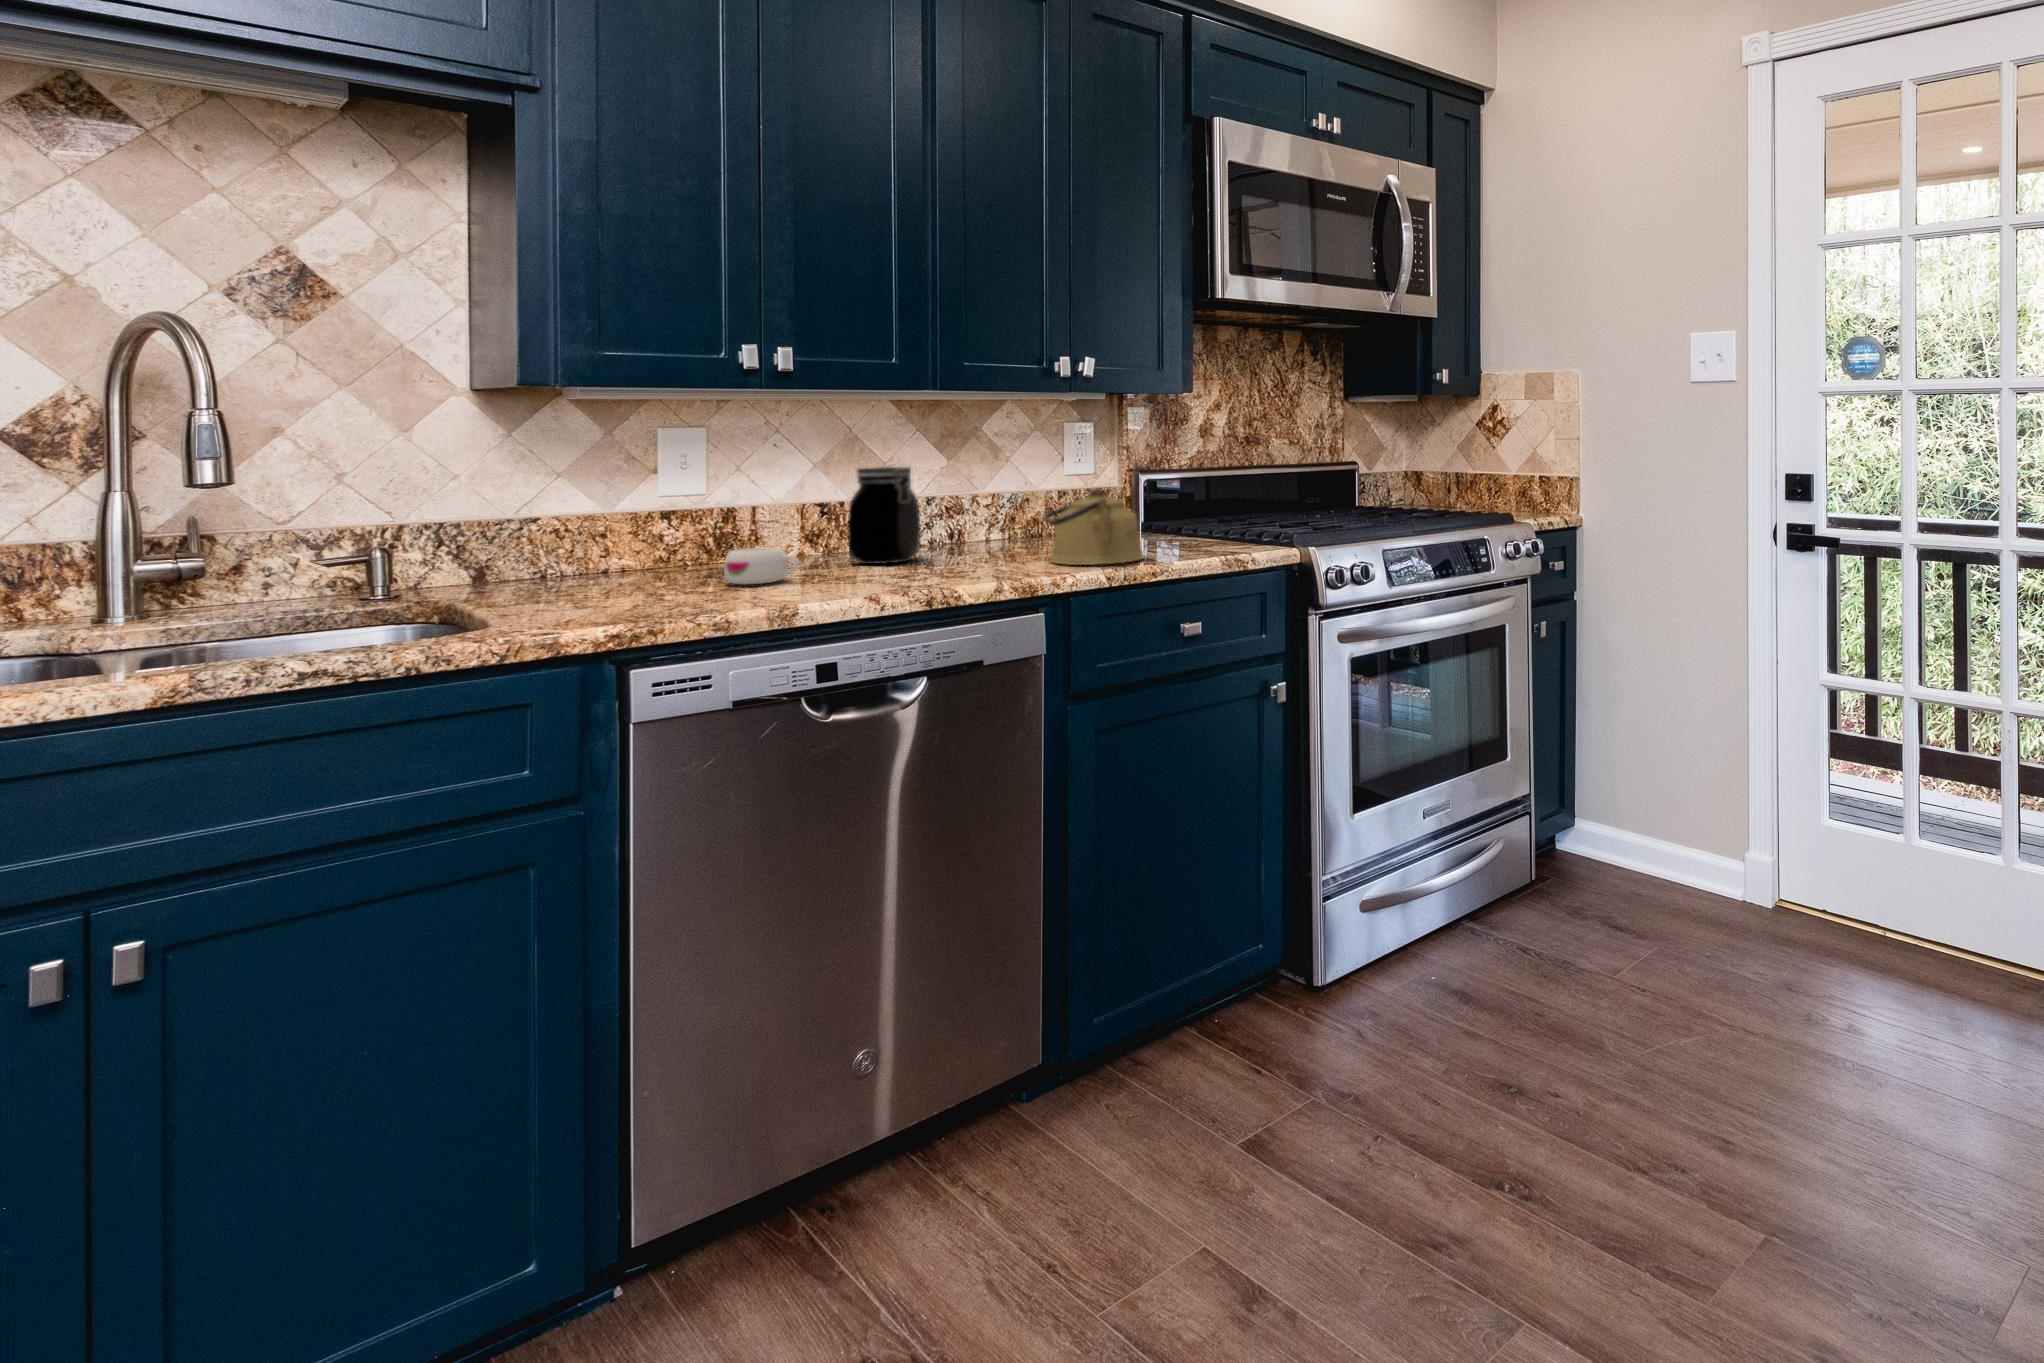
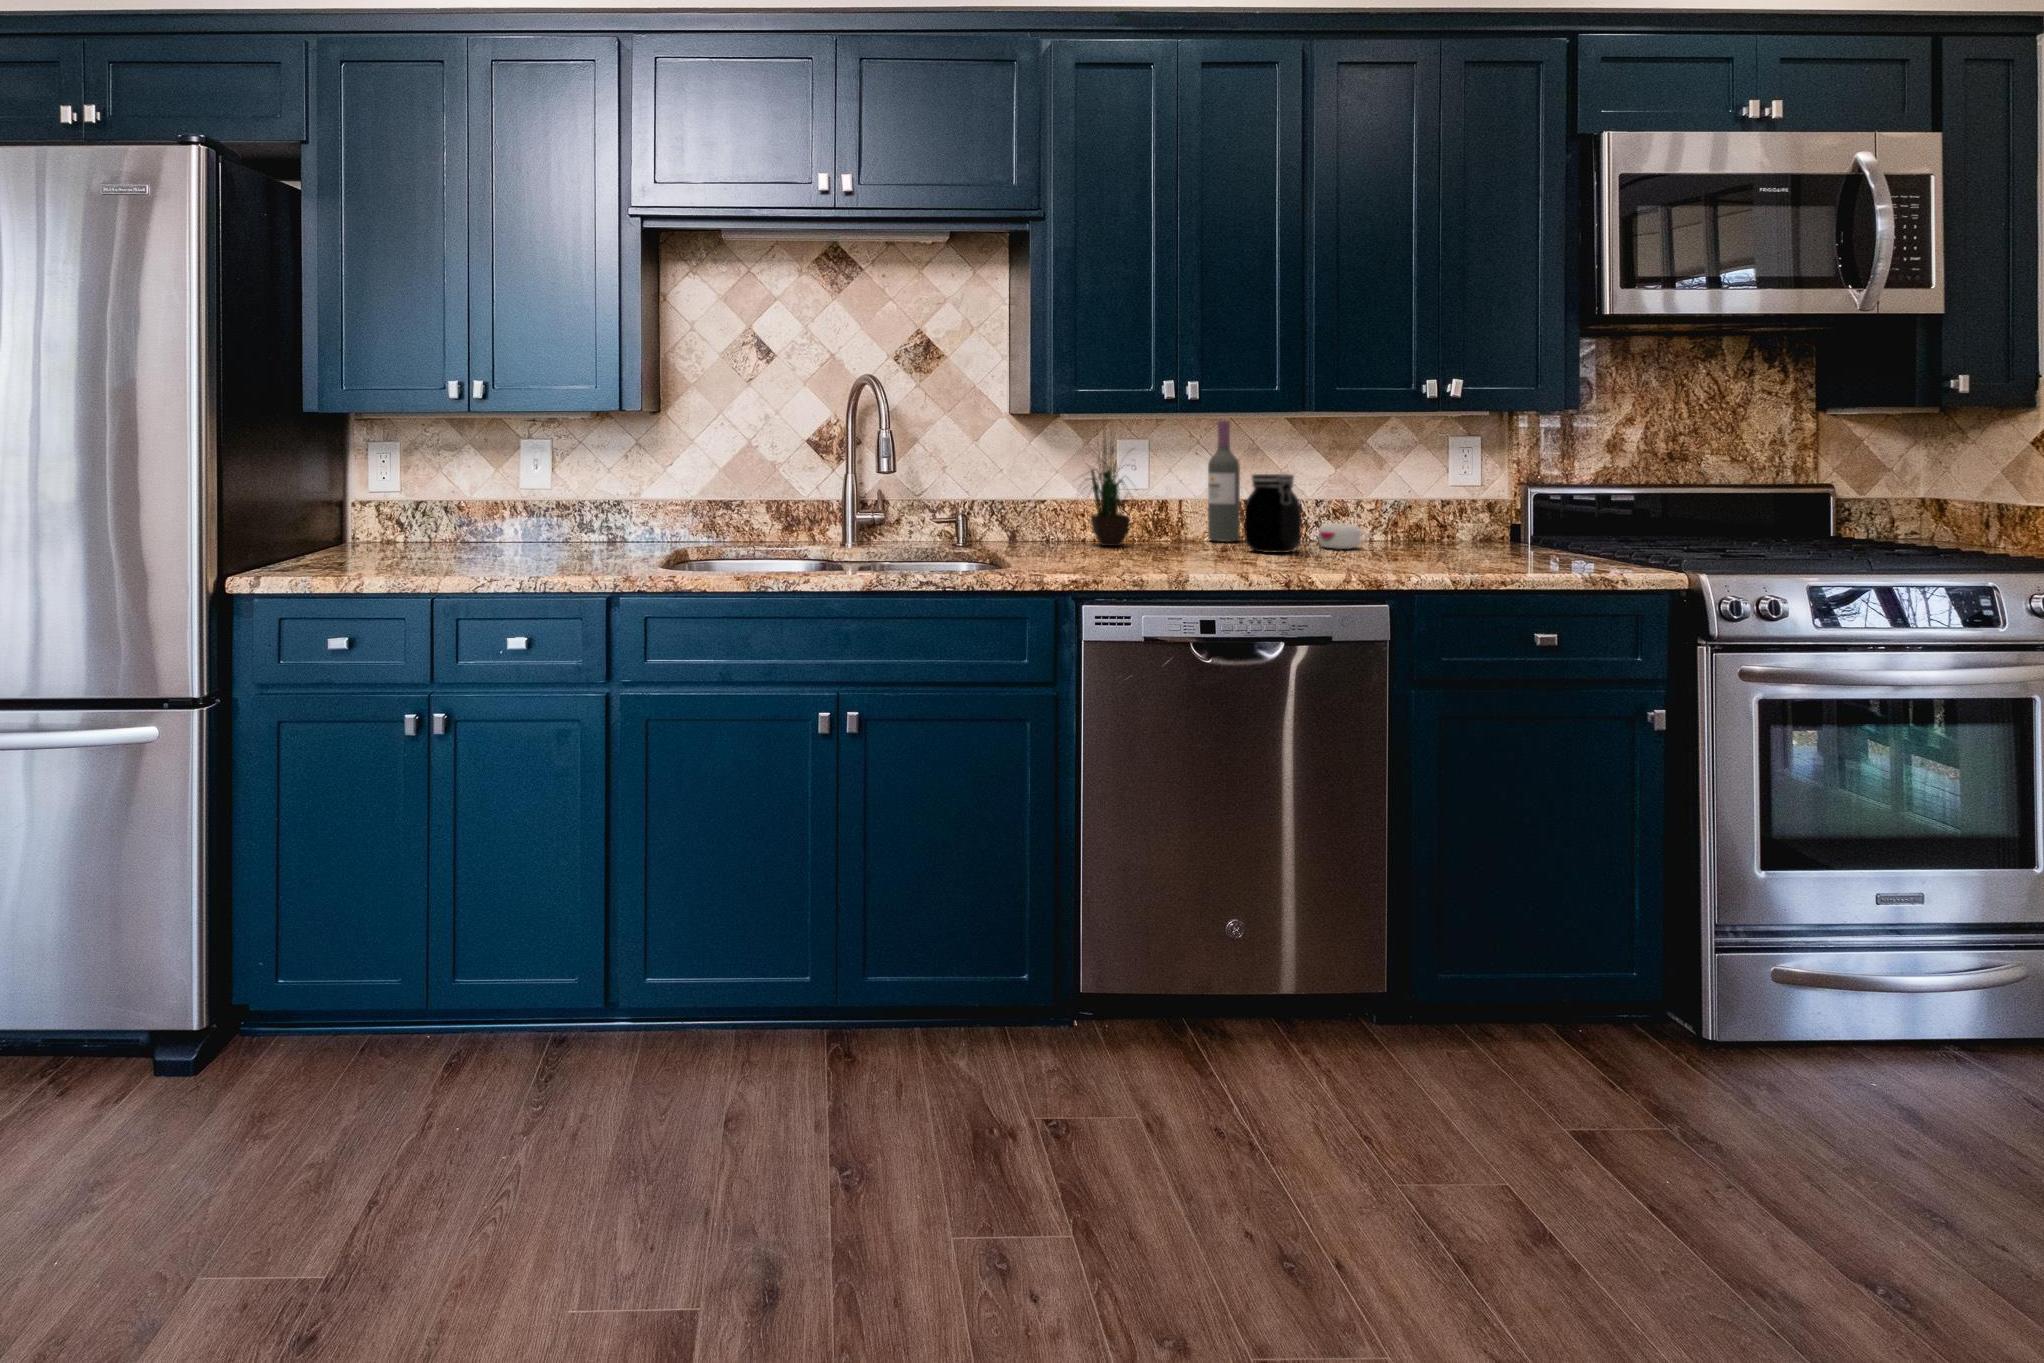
potted plant: none [584,377,698,575] -> present [1085,436,1133,546]
wine bottle: none [788,404,832,555] -> present [1208,421,1240,542]
kettle: present [1042,488,1144,565] -> none [1401,500,1495,569]
mug: present [724,547,799,585] -> present [1318,523,1368,549]

